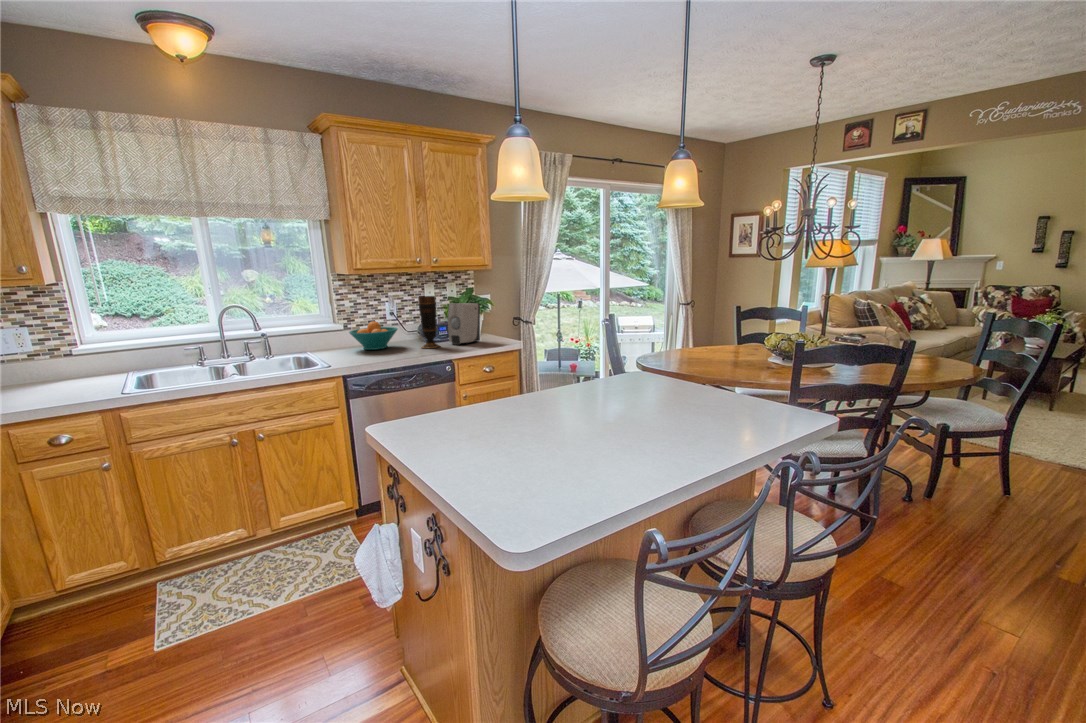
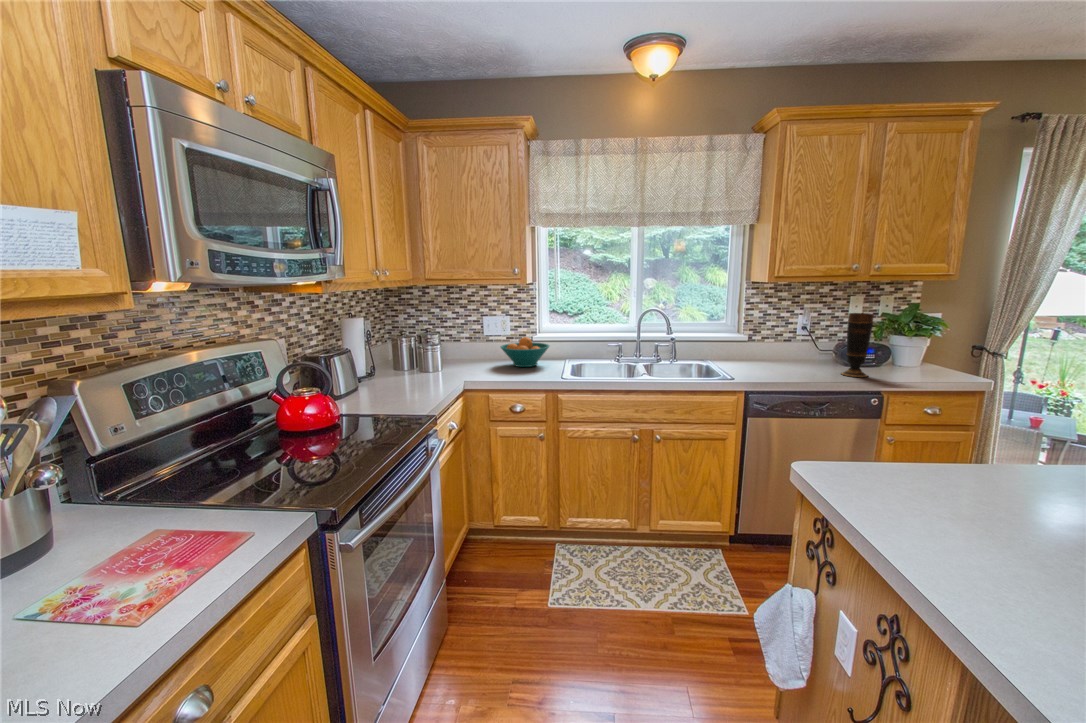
soap dispenser: present [448,303,480,345] -> none [881,324,939,378]
fruit bowl: present [349,321,398,350] -> present [501,337,549,367]

